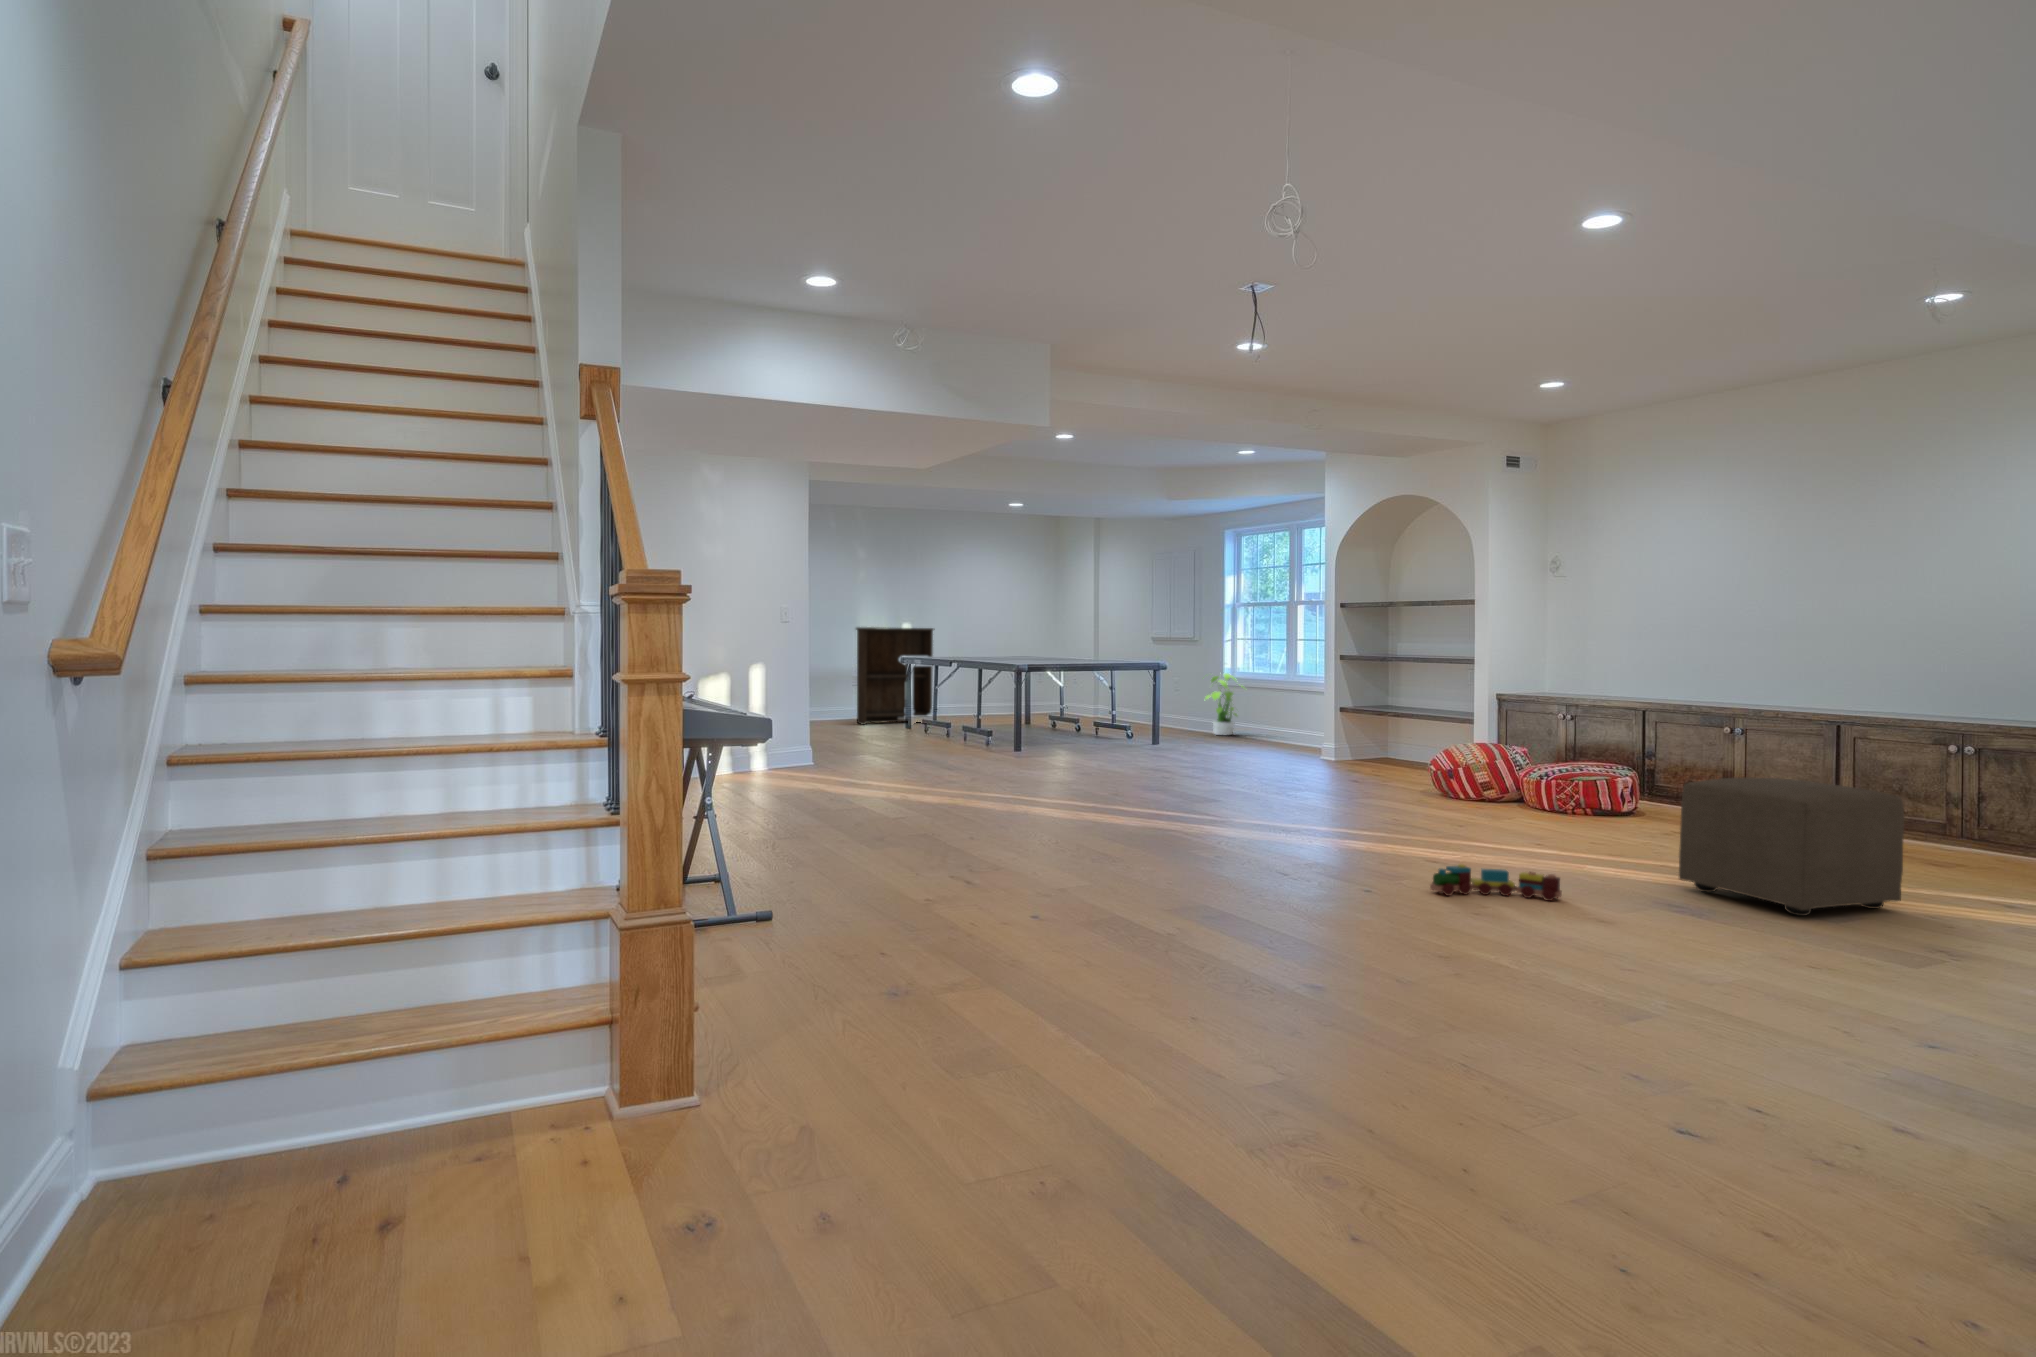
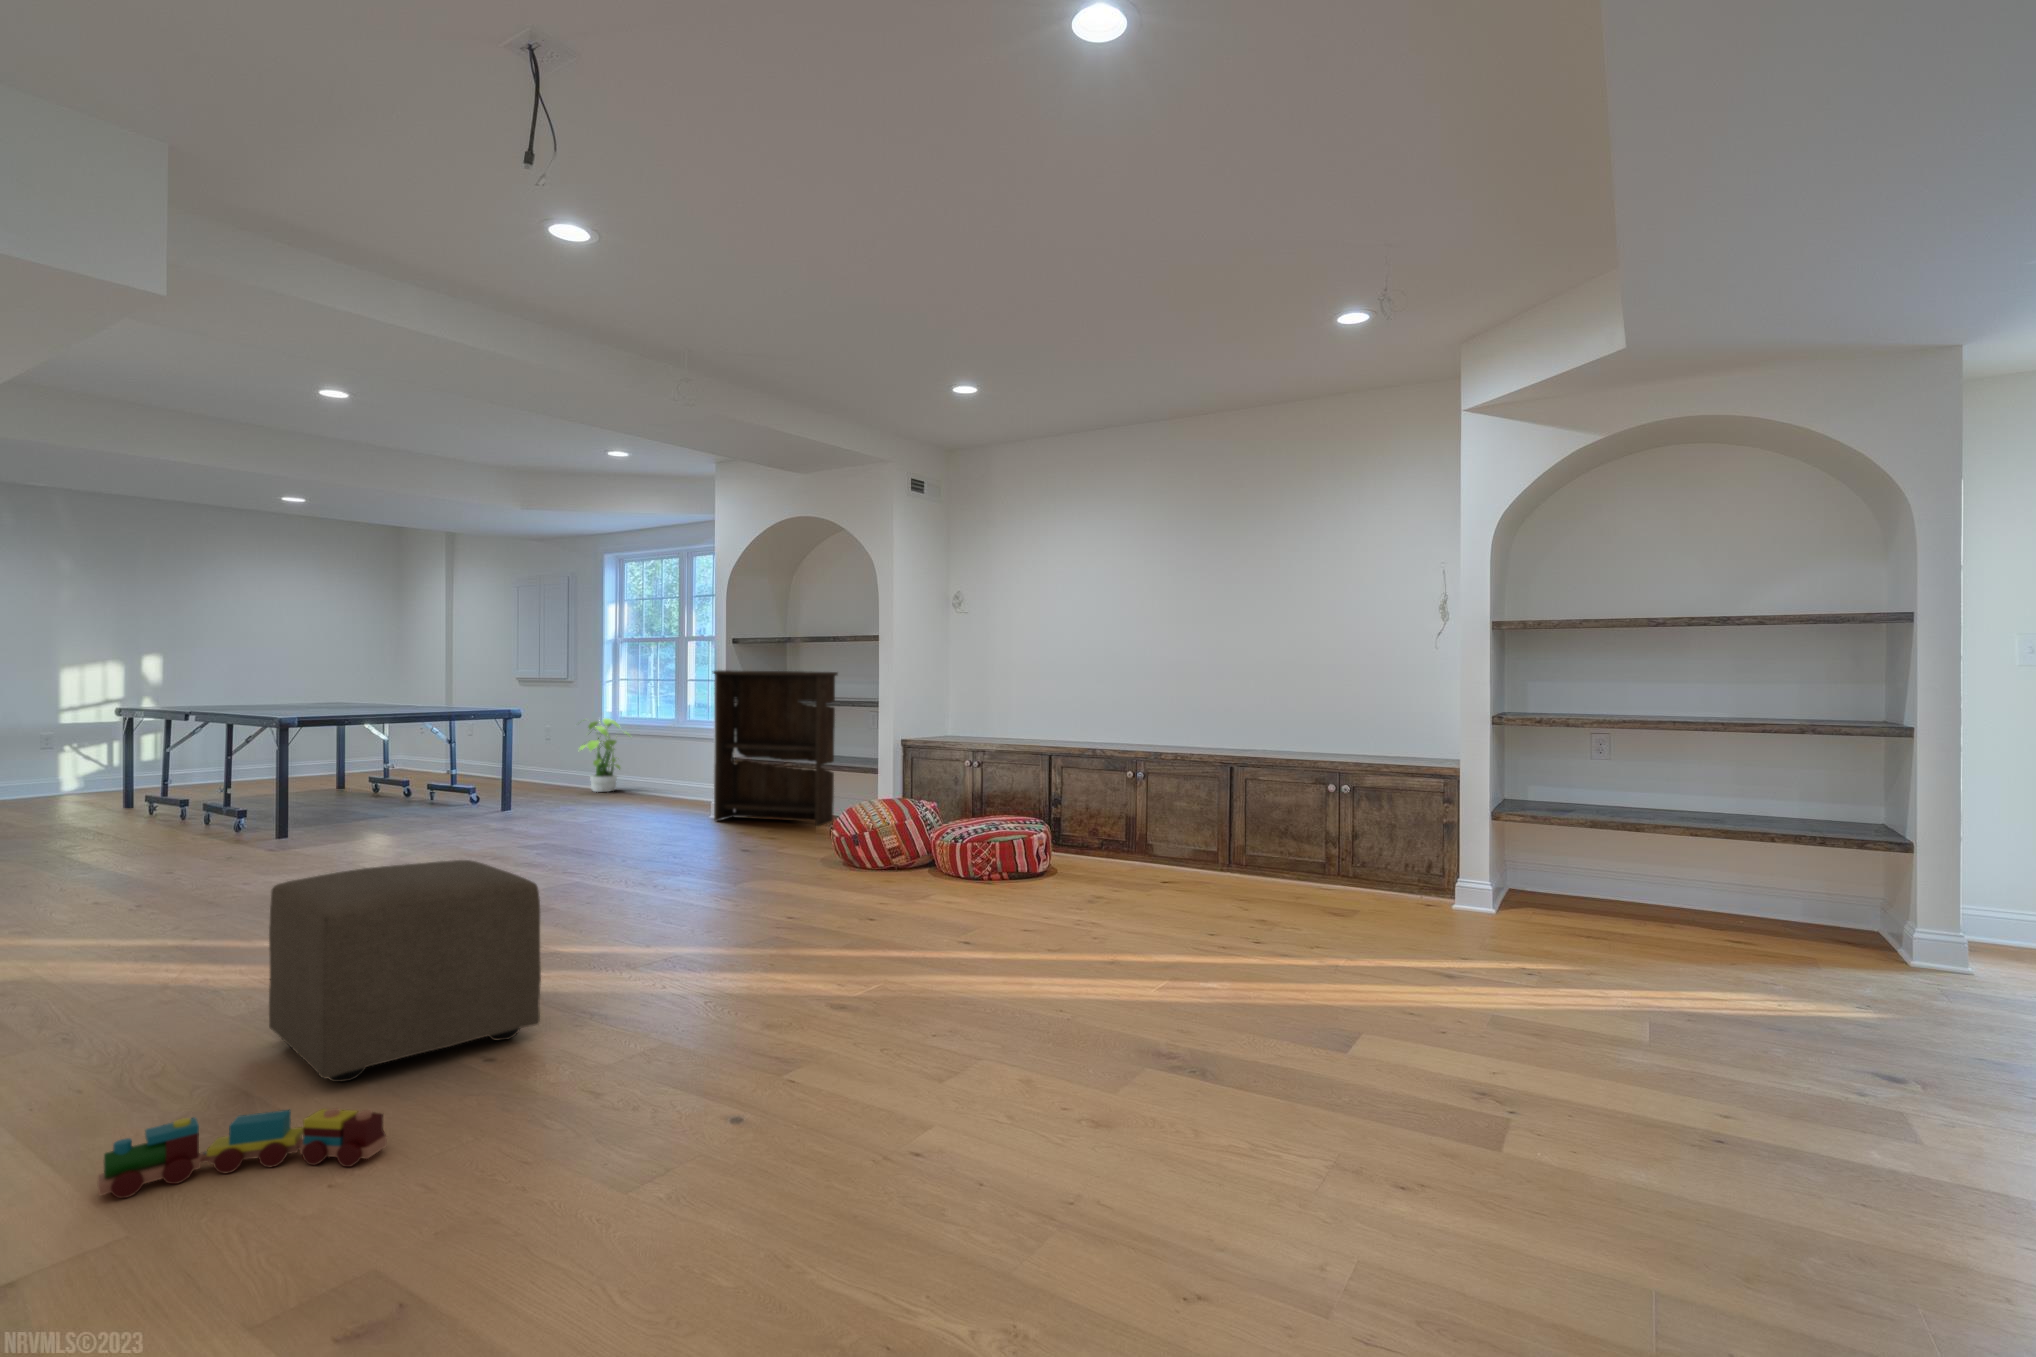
bookshelf: present [856,627,933,725] -> present [713,670,838,826]
ottoman: present [1679,778,1904,916] -> present [269,860,541,1082]
toy train: present [1430,864,1562,901] -> present [98,1108,387,1198]

